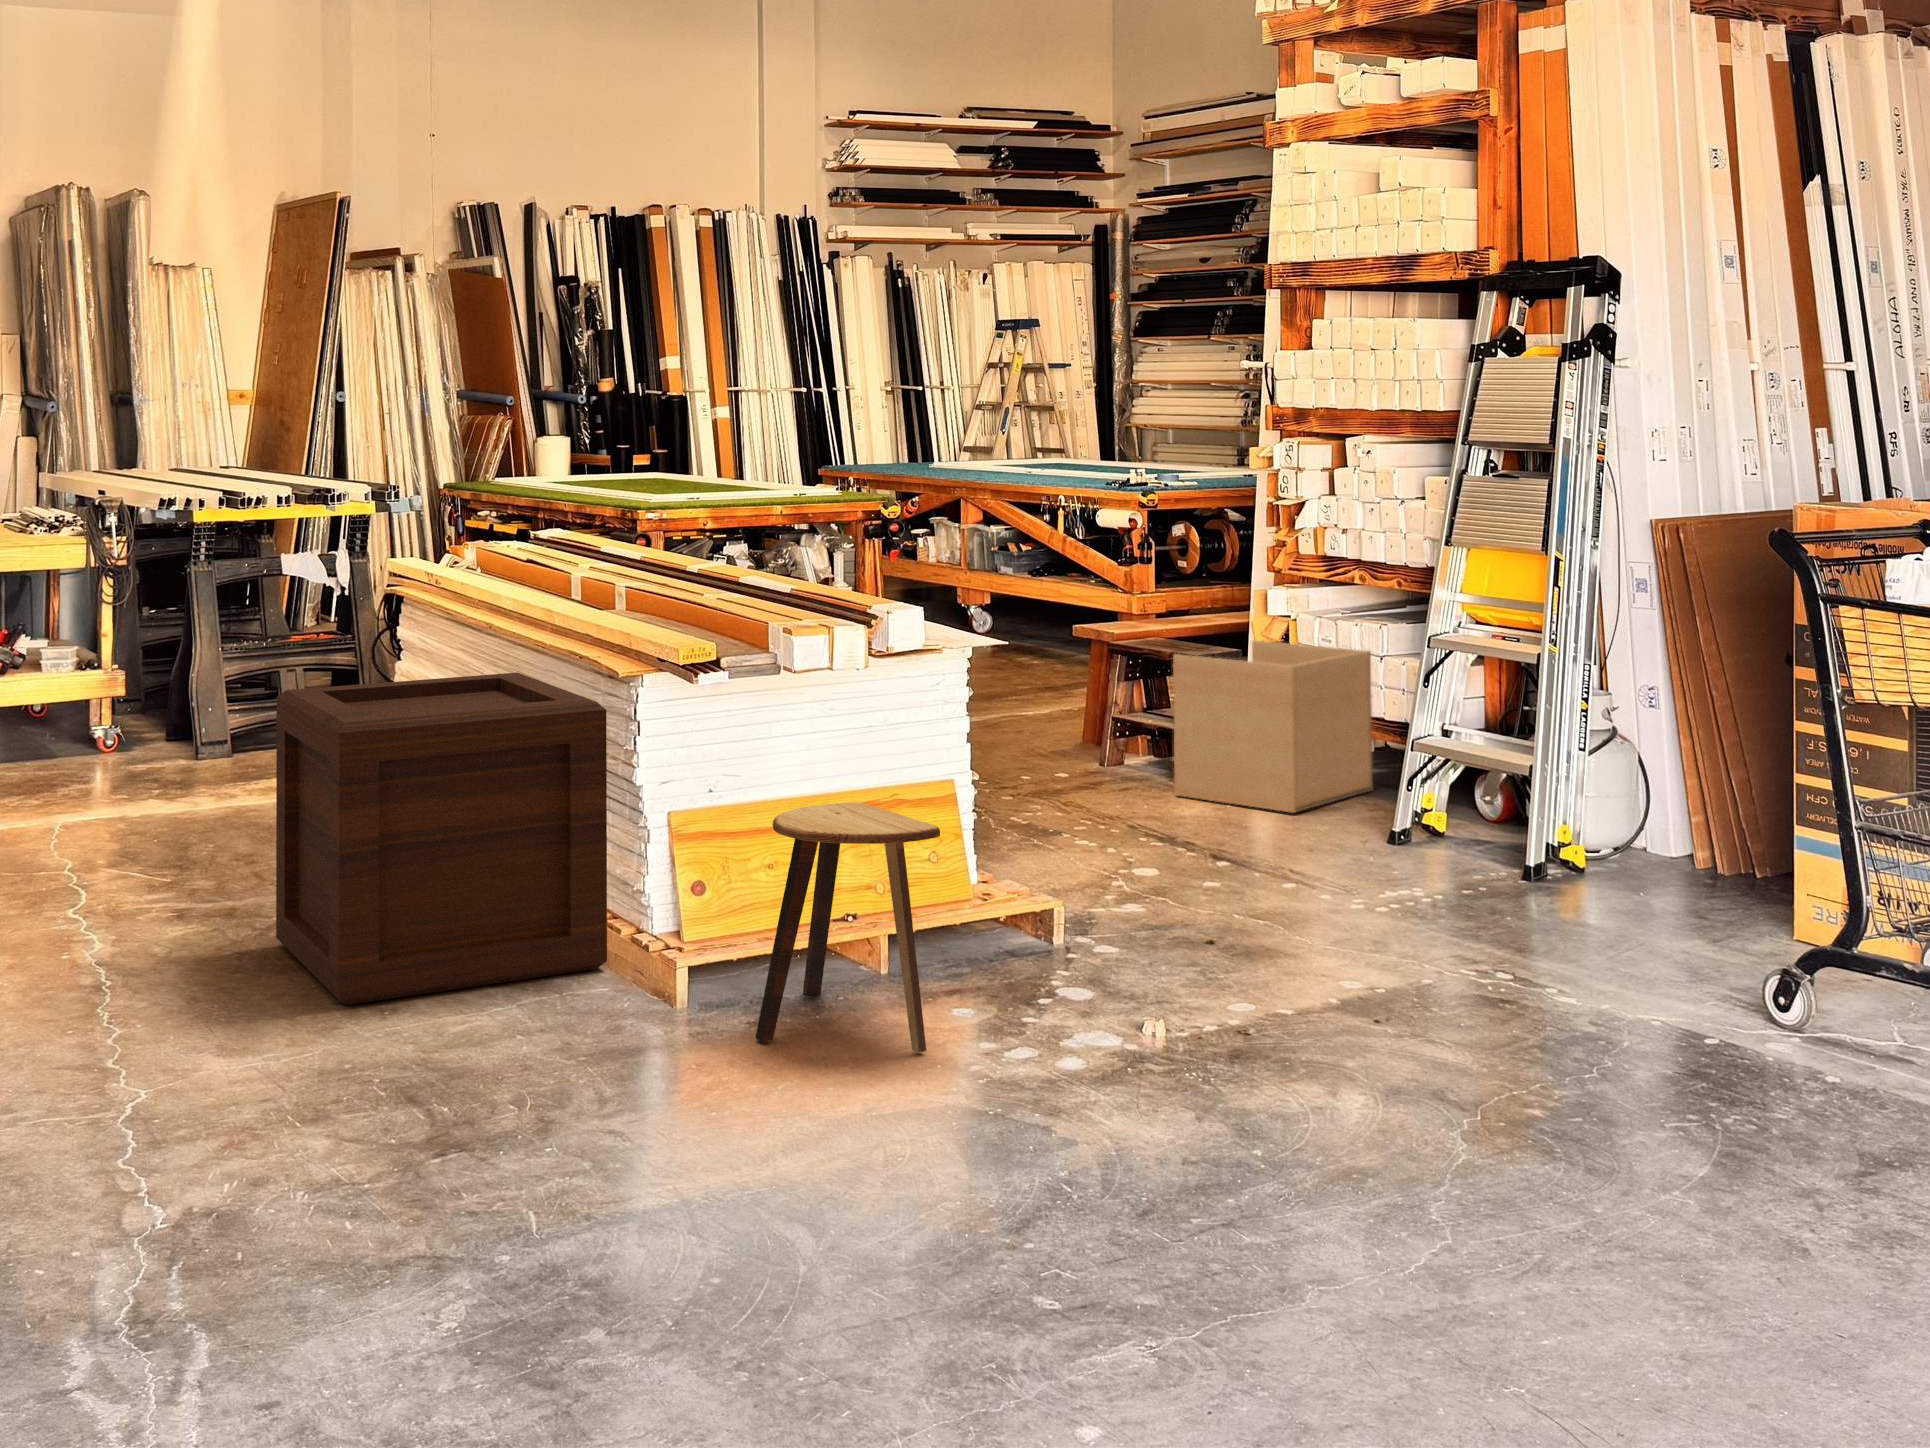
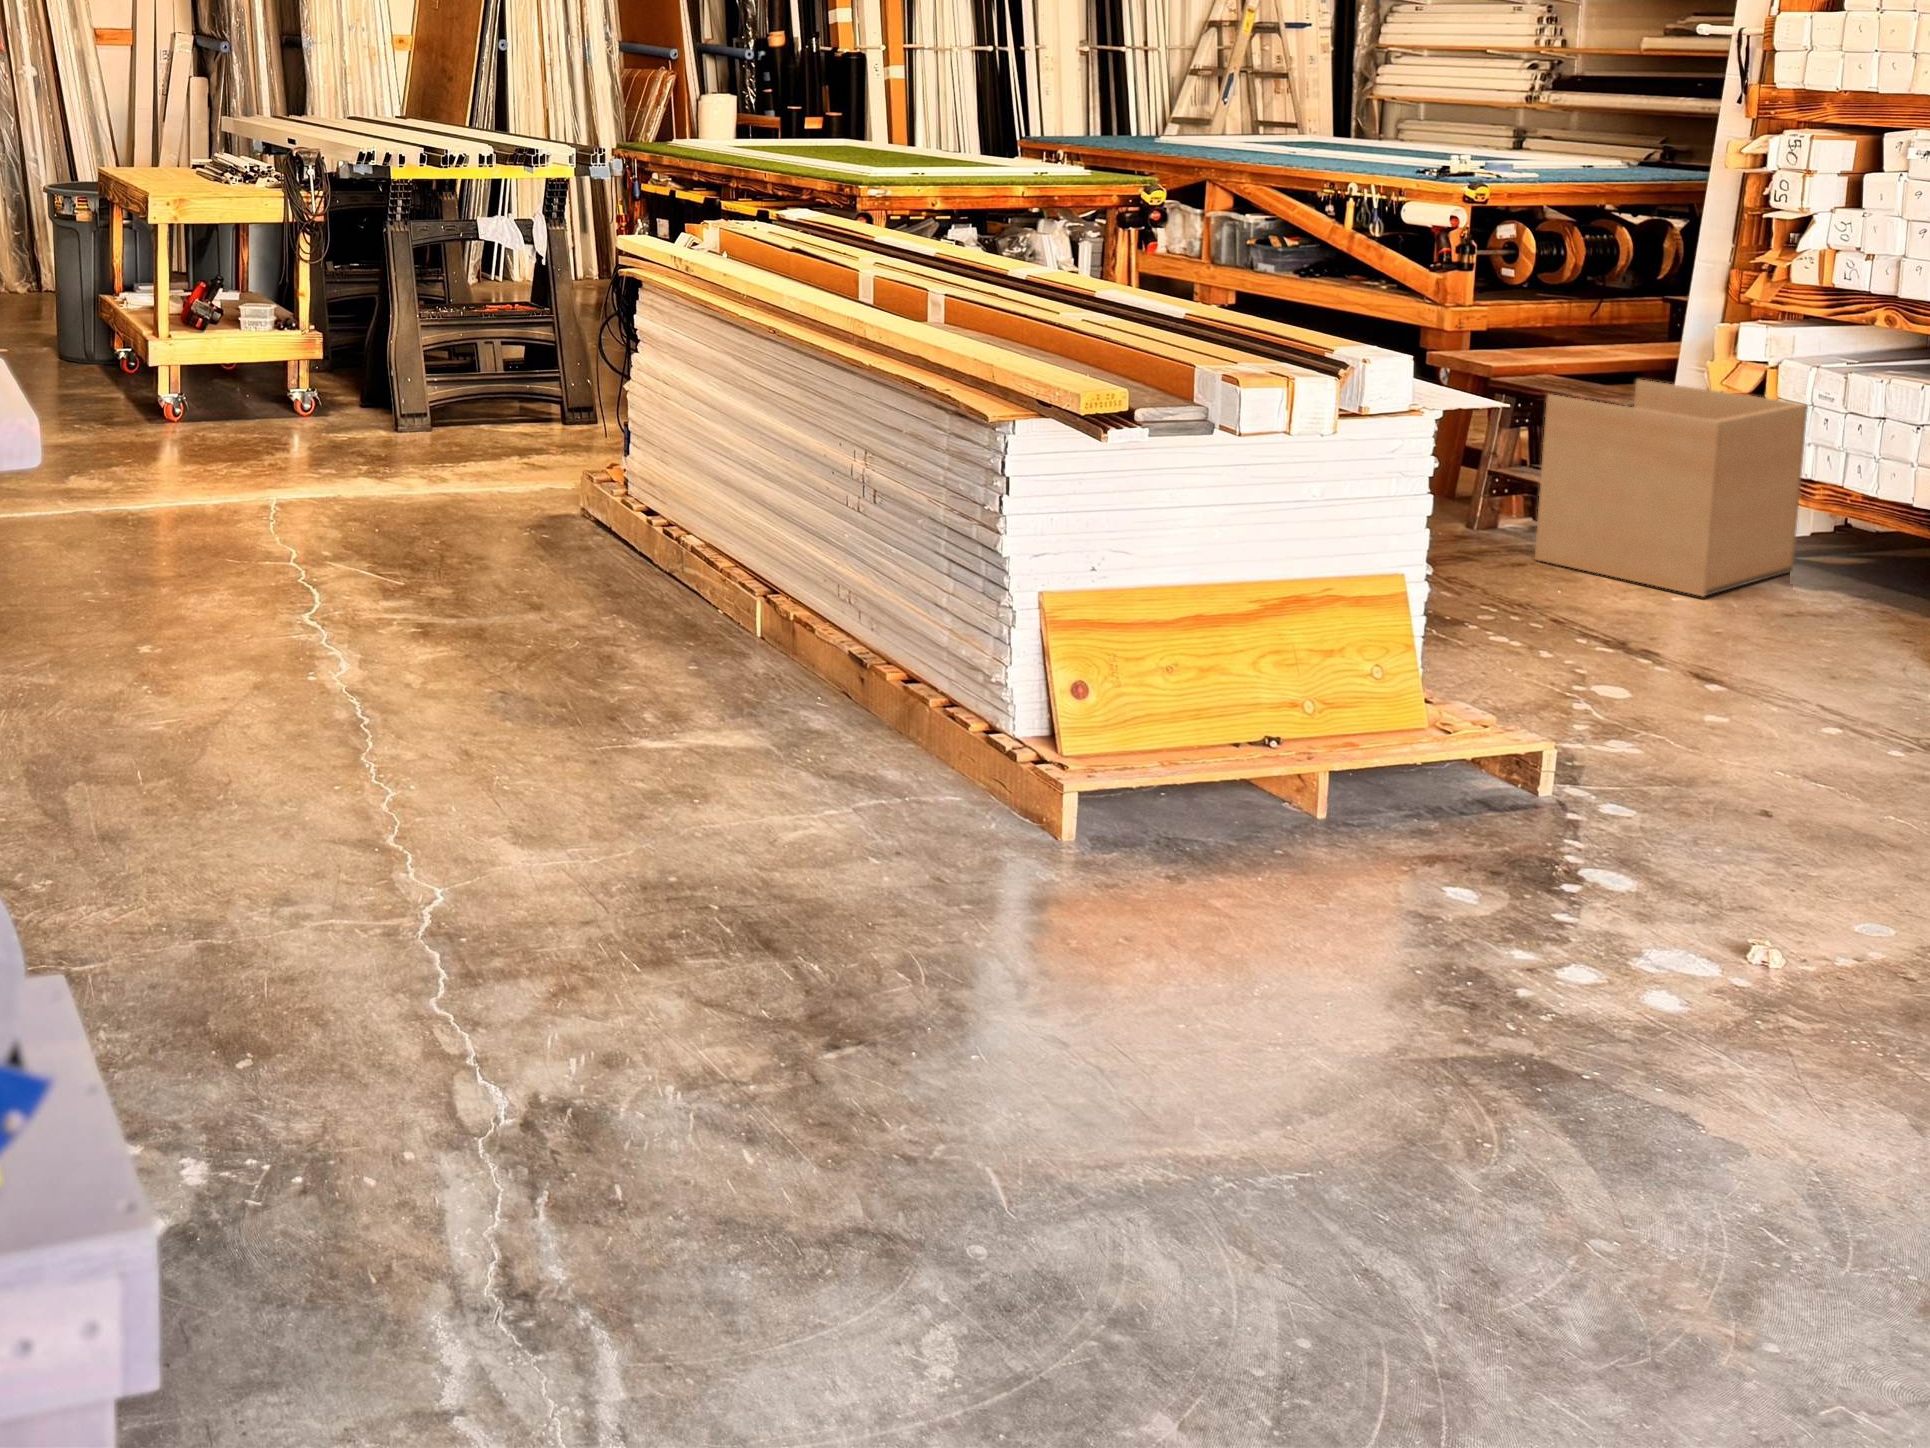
wooden crate: present [276,673,607,1005] -> none [539,392,937,769]
stool: present [755,803,940,1052] -> none [1139,590,1392,911]

